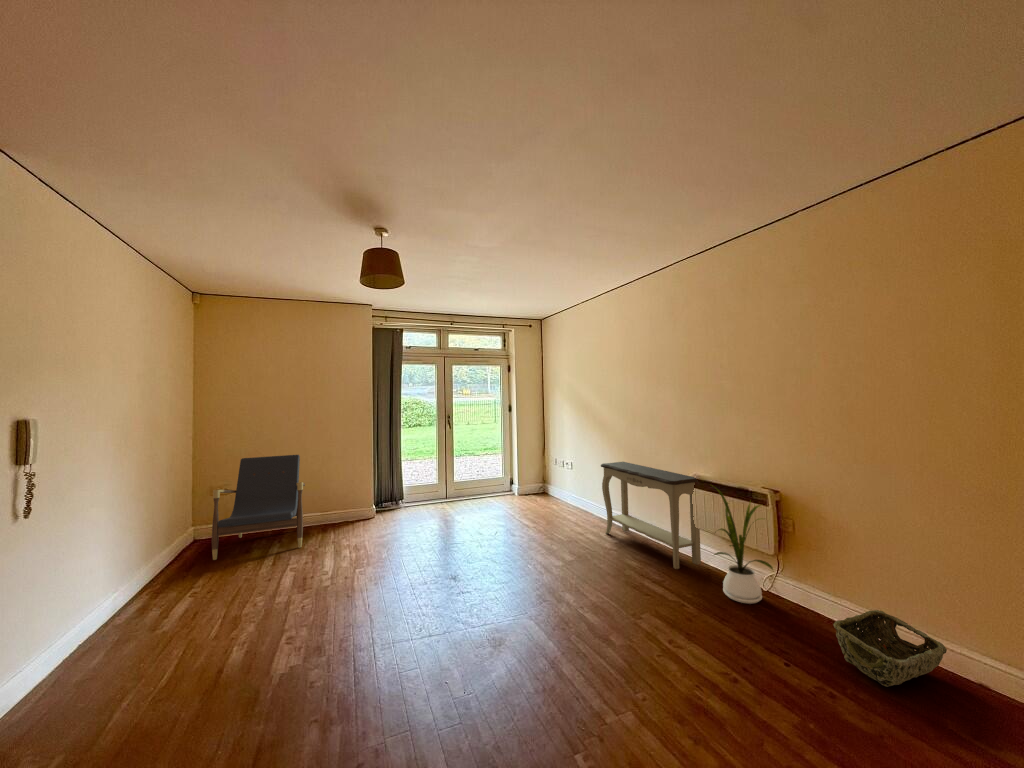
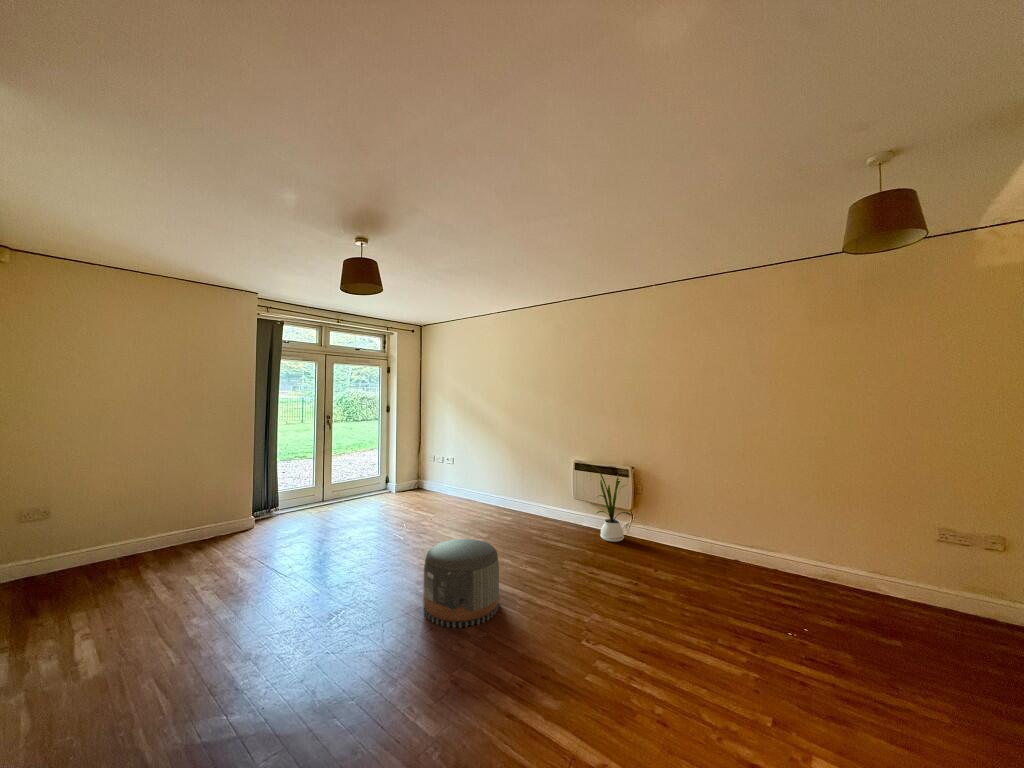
lounge chair: present [212,455,305,560] -> none [65,464,194,602]
console table: present [601,462,701,569] -> none [496,454,579,530]
pouf: none [413,563,508,683] -> present [424,539,499,628]
woven basket: present [834,610,947,687] -> none [674,529,719,566]

